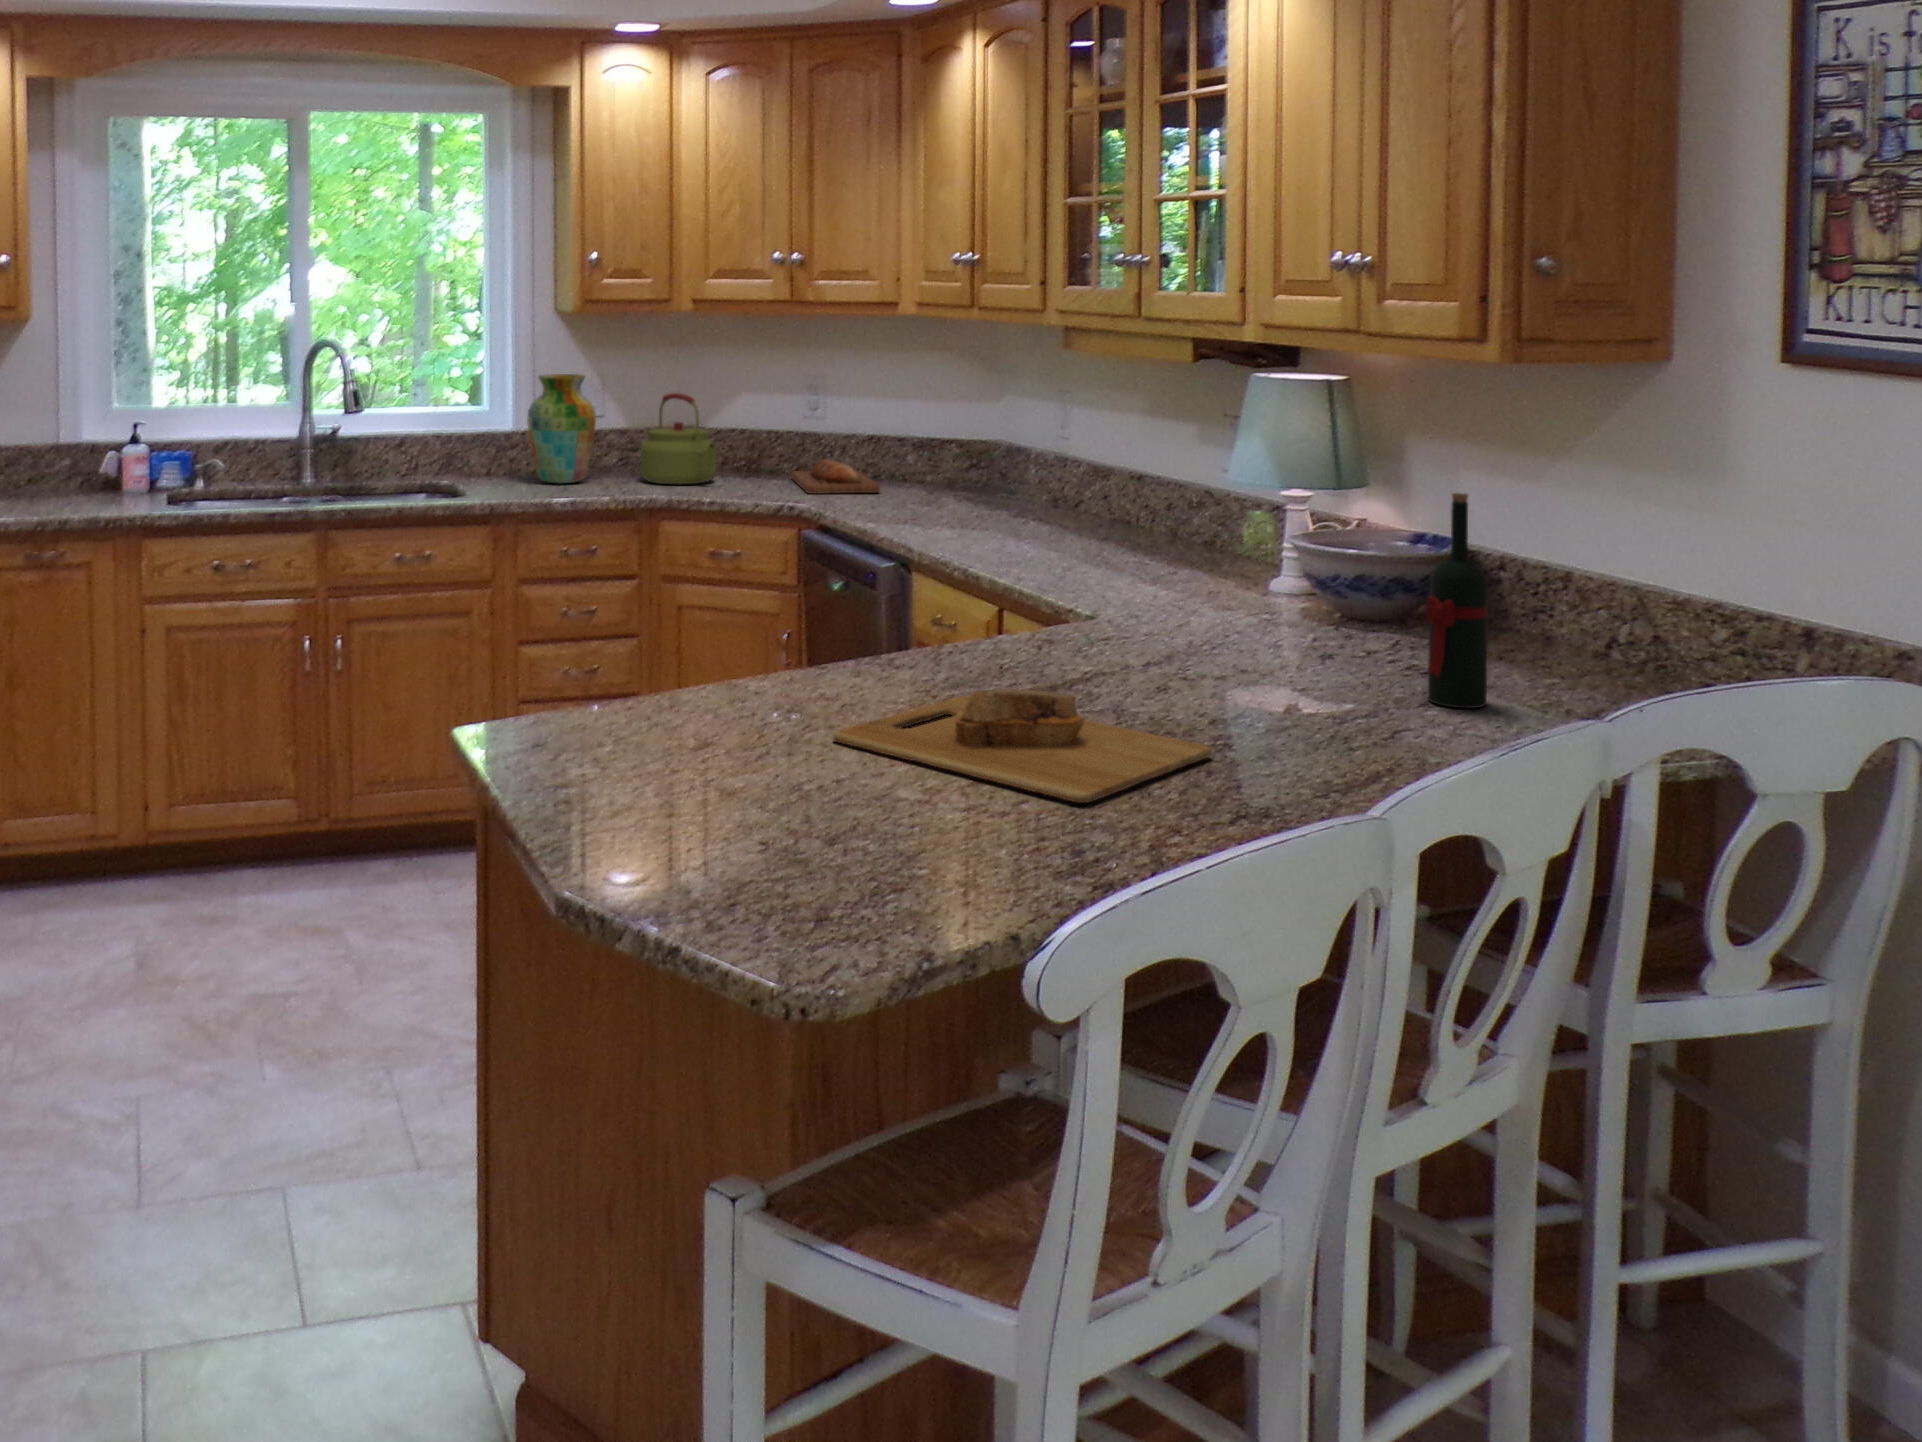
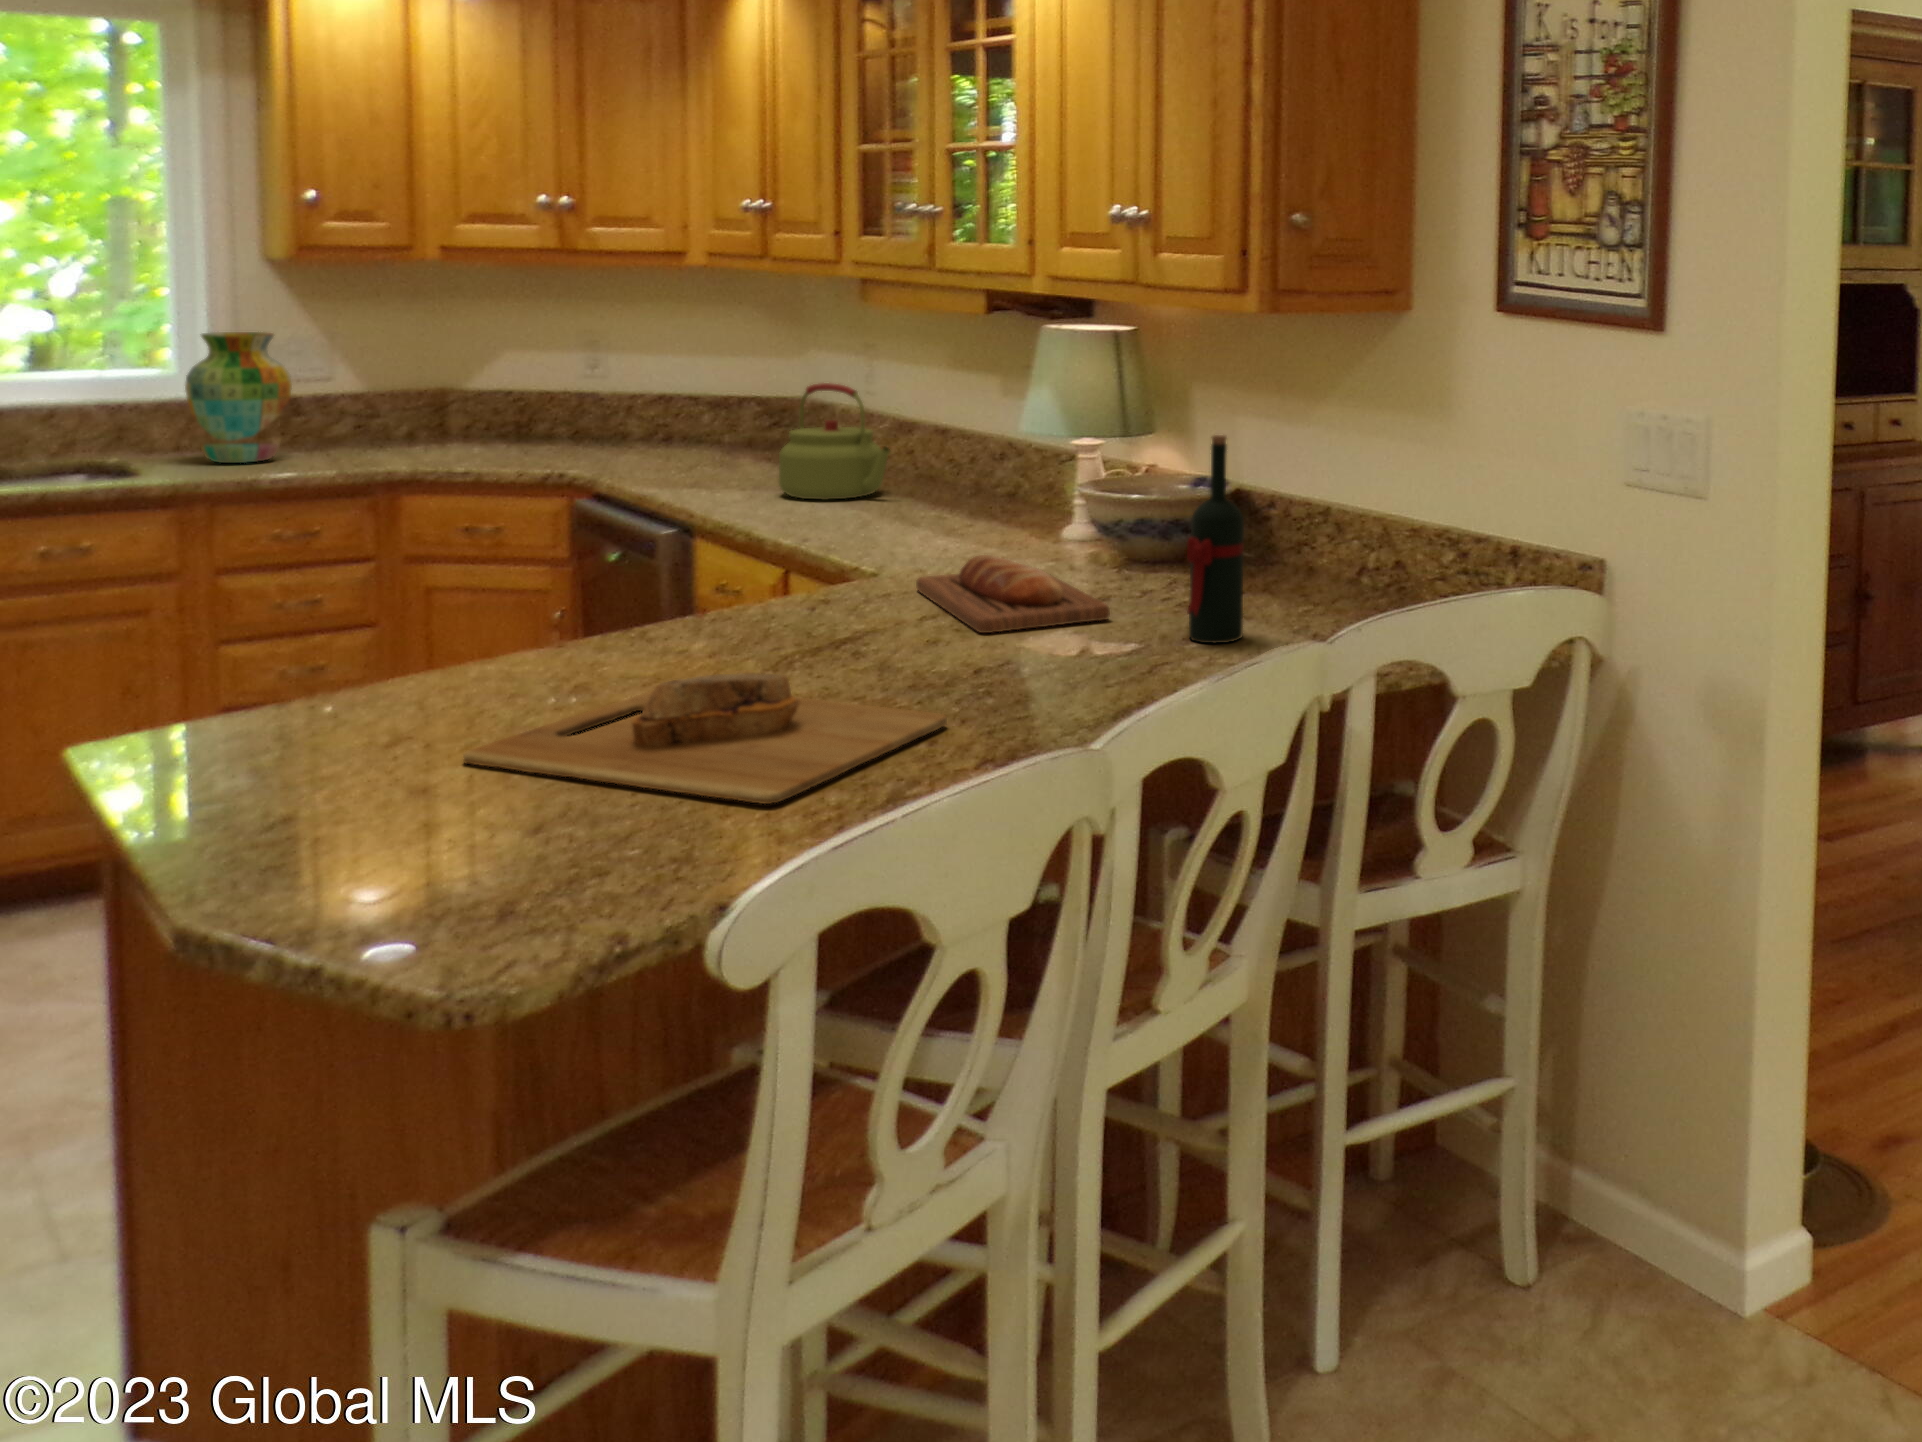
kettle: present [640,393,716,484] -> present [779,383,890,500]
bread loaf: present [791,459,880,494] -> present [916,555,1110,633]

